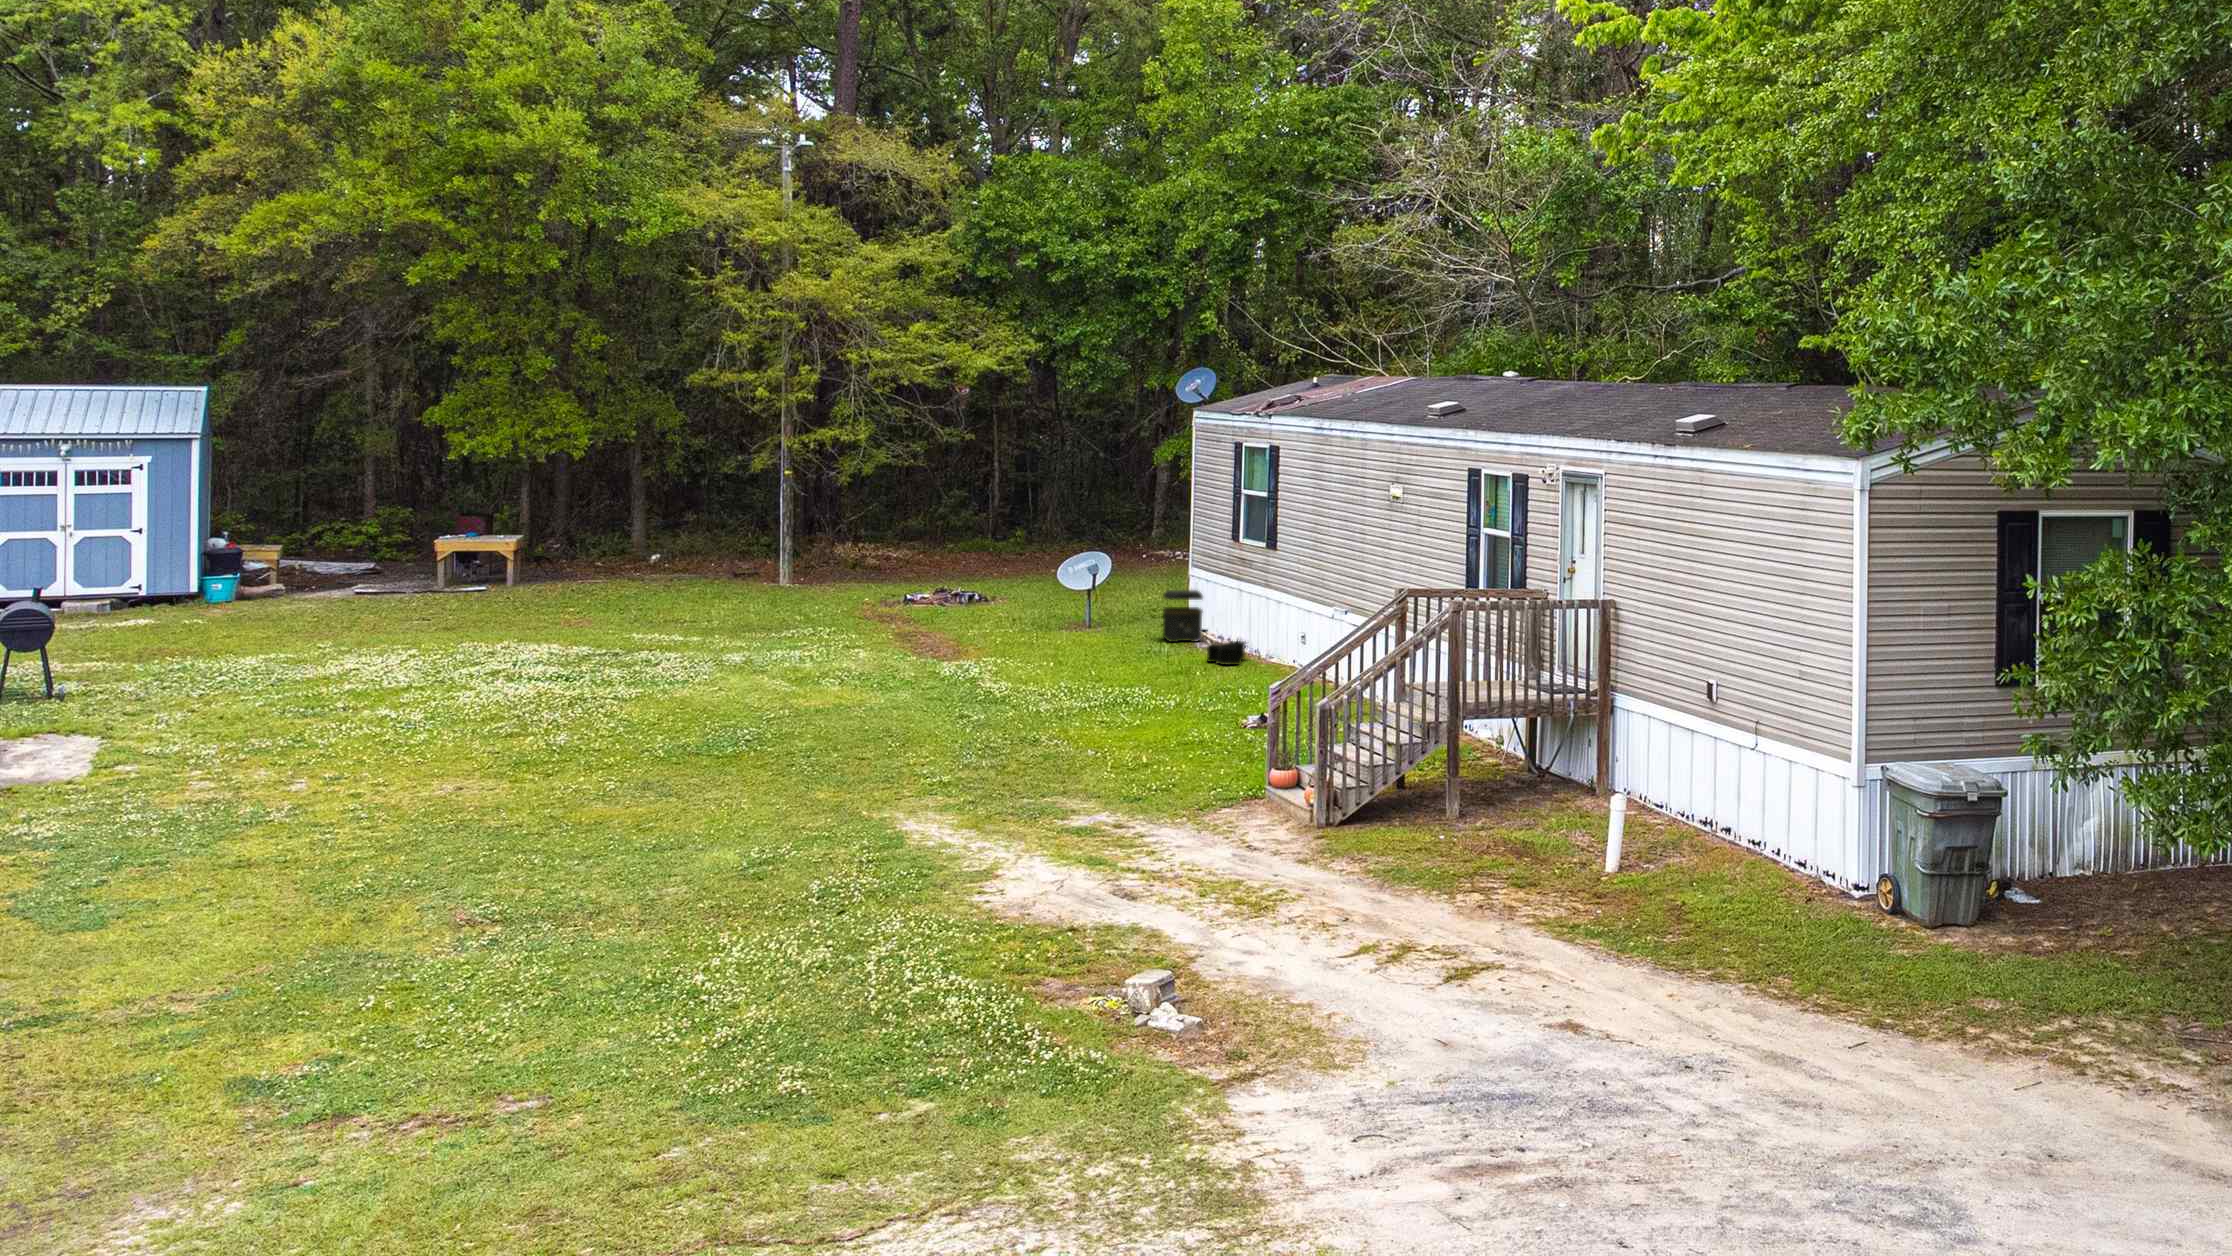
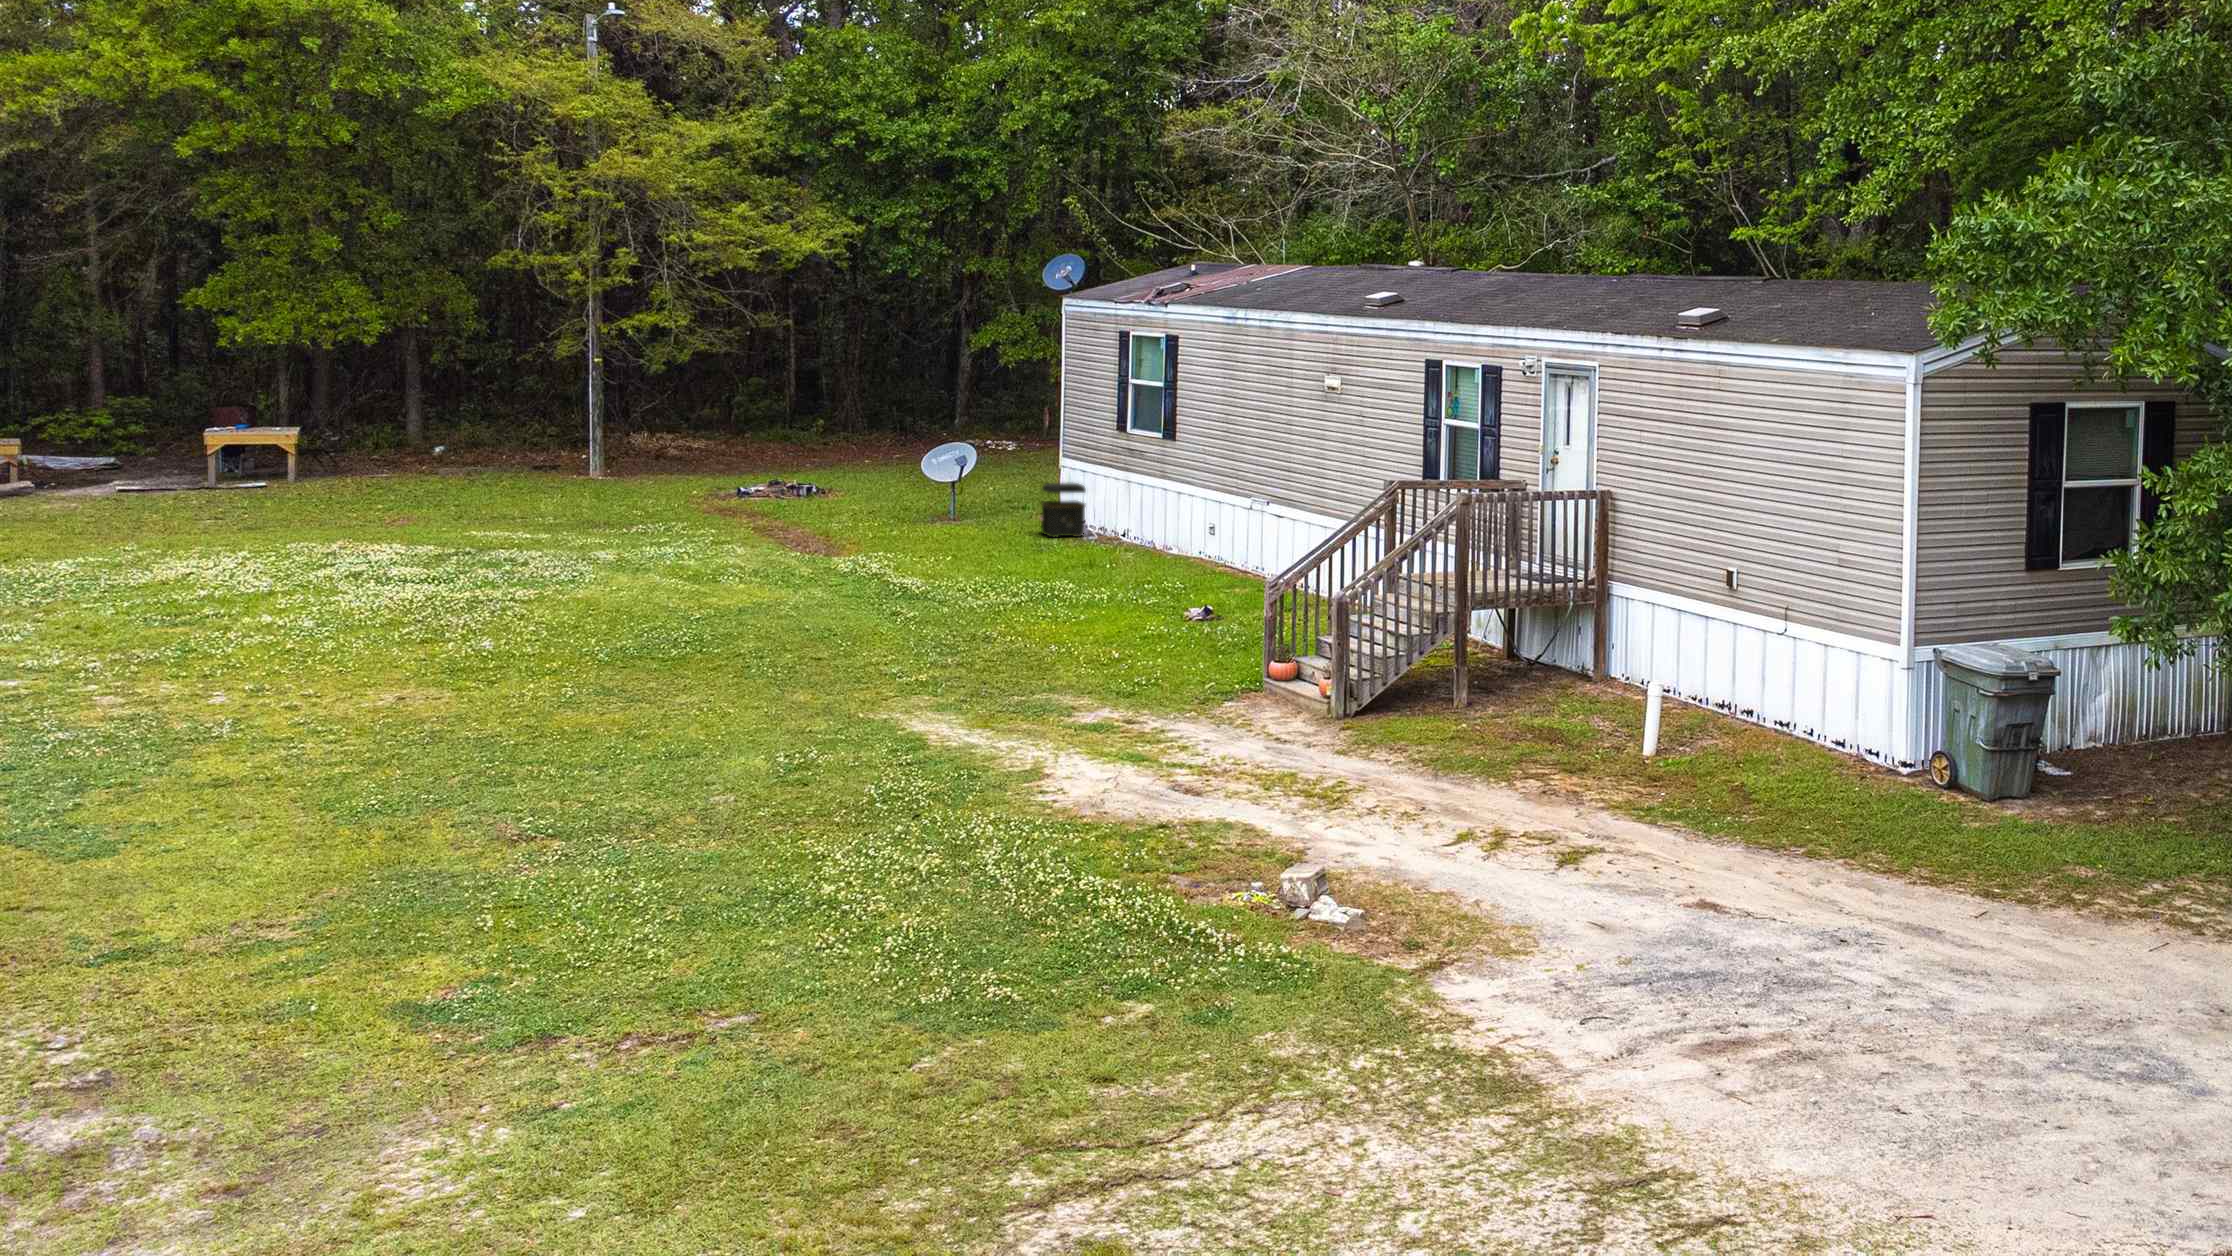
storage bin: present [1207,641,1246,665] -> none [1104,535,1148,561]

